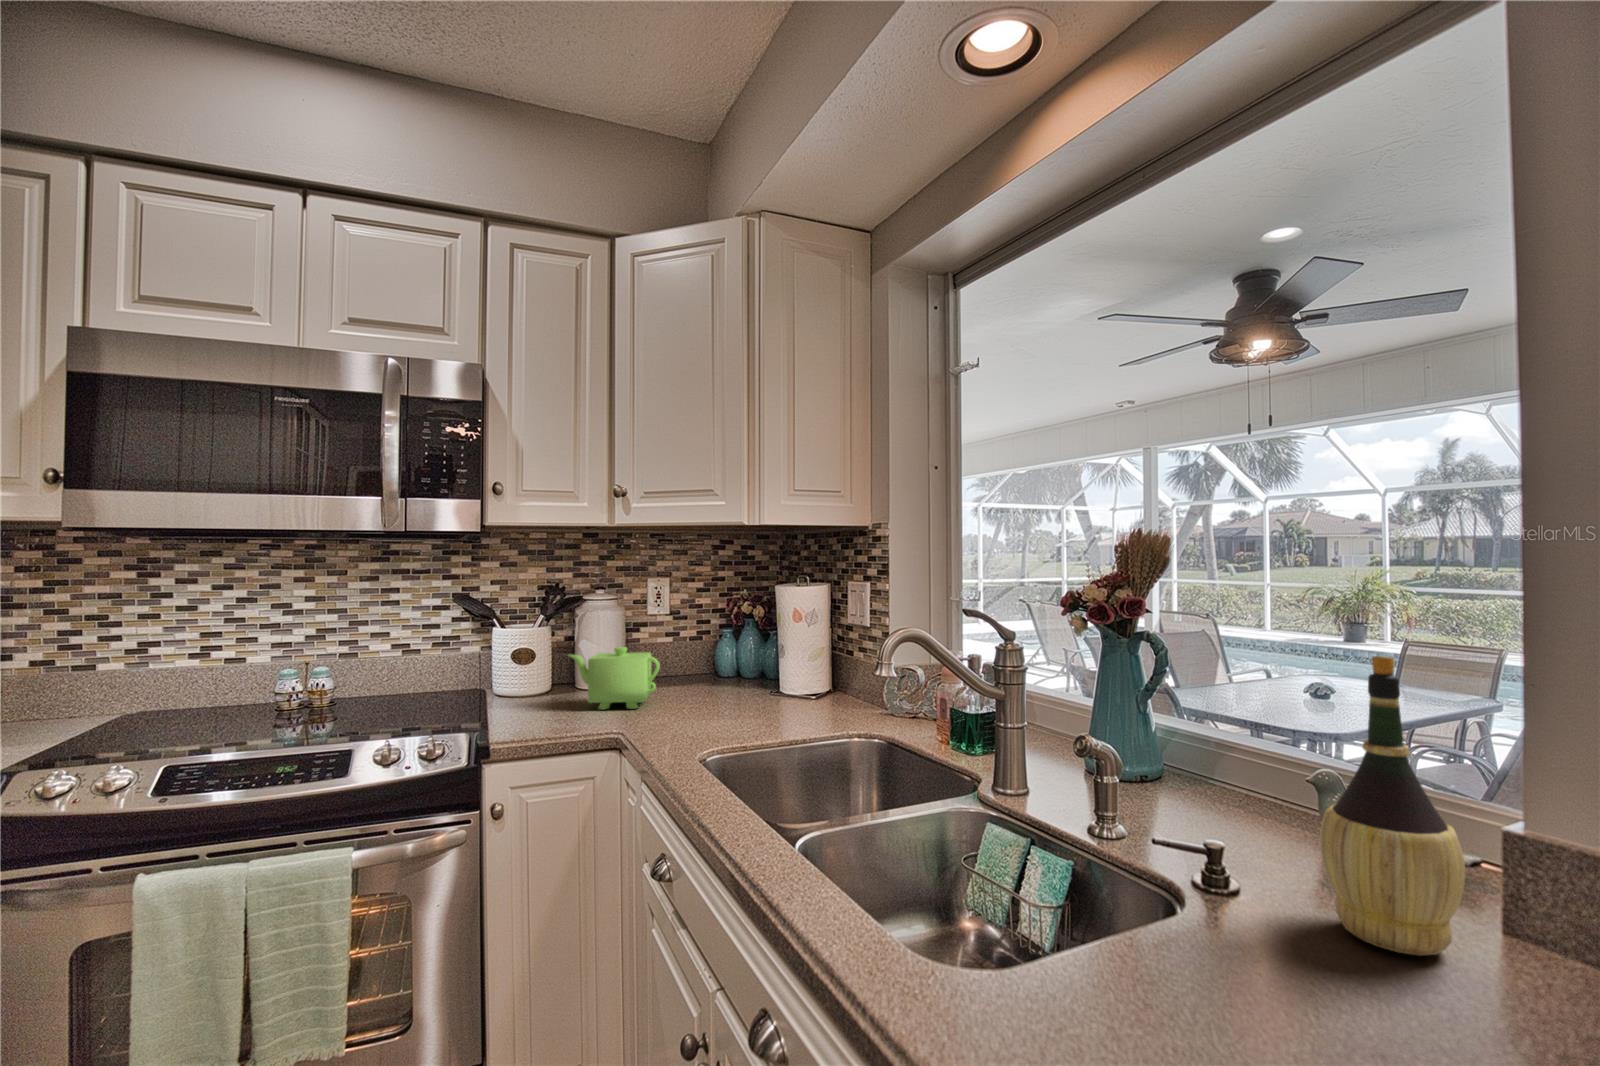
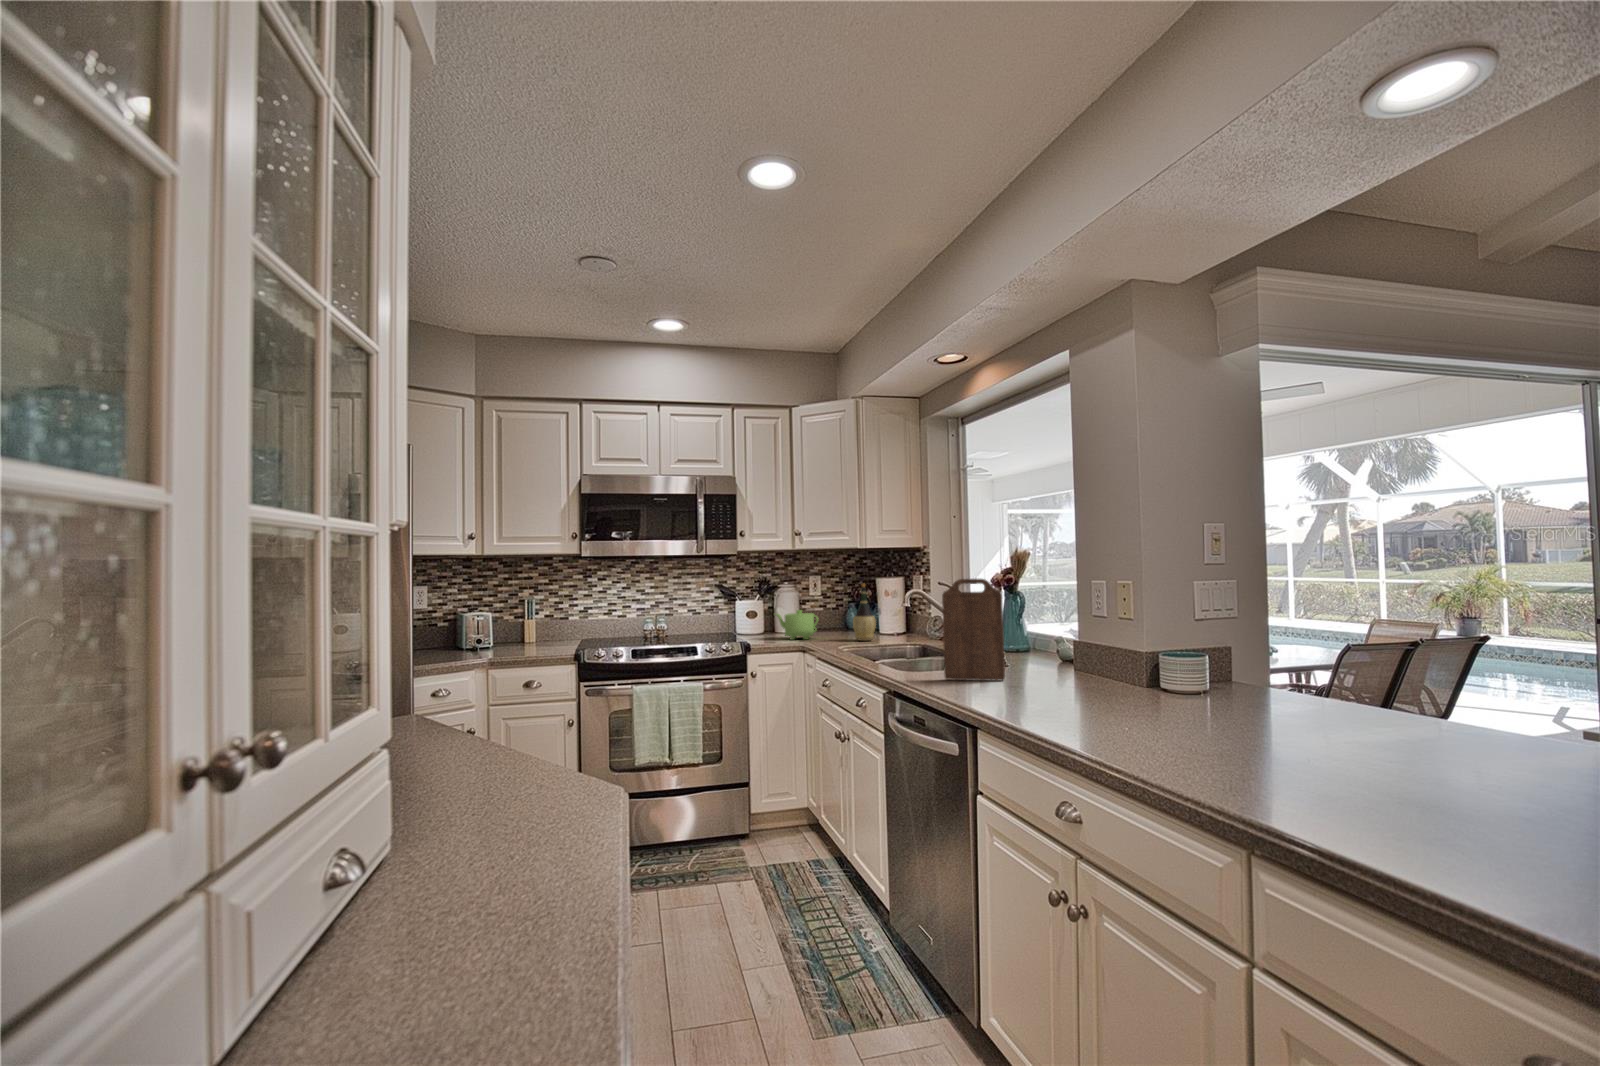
cutting board: none [1068,620,1311,1016] -> present [942,579,1005,680]
wine bottle: present [1320,656,1465,956] -> present [853,584,876,641]

